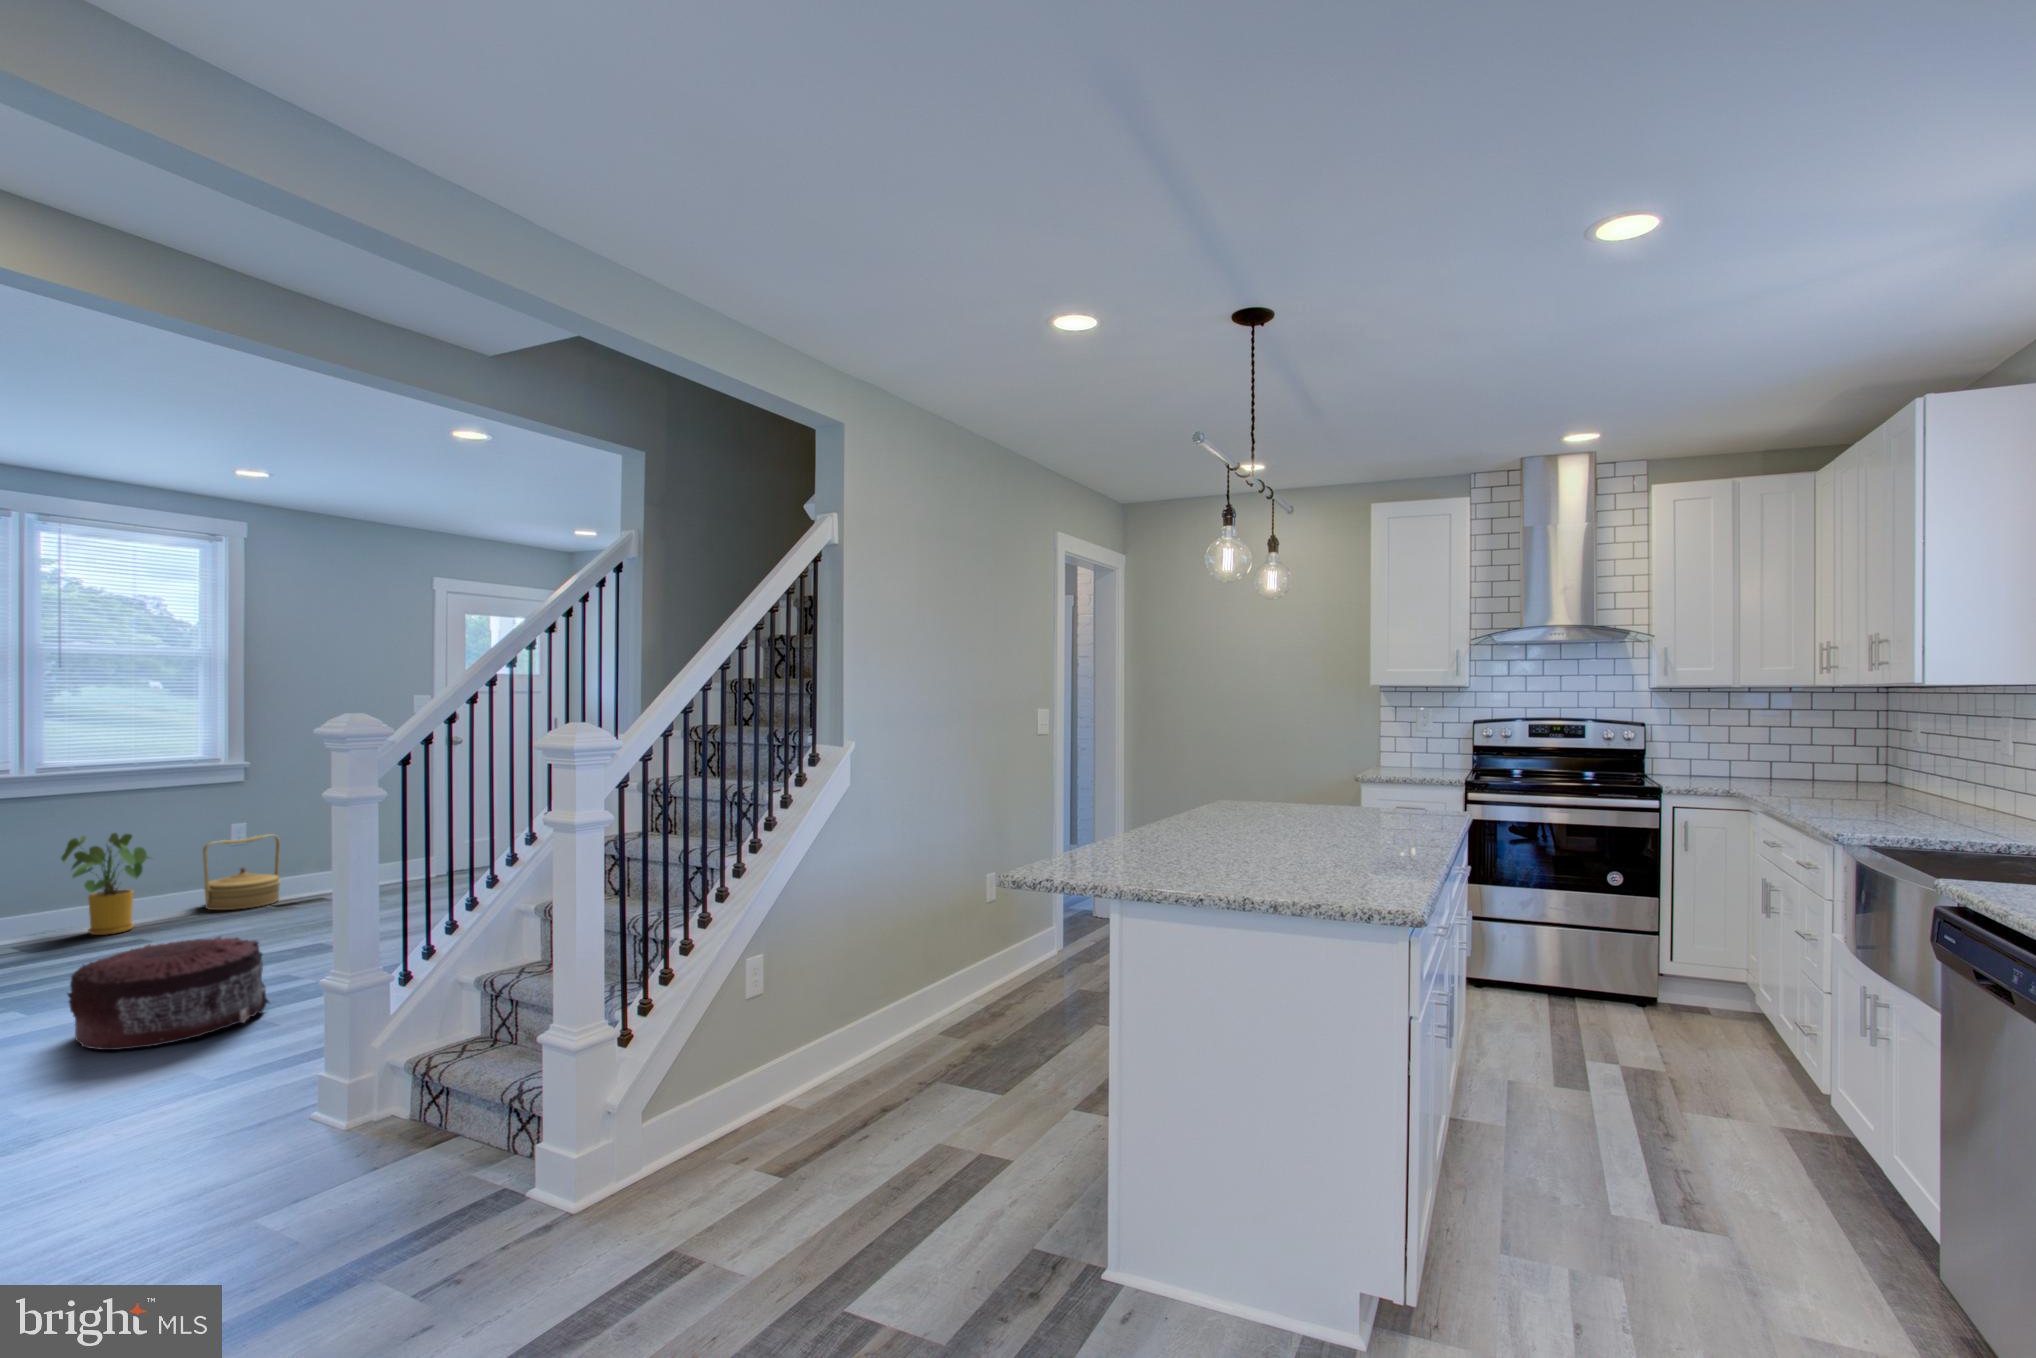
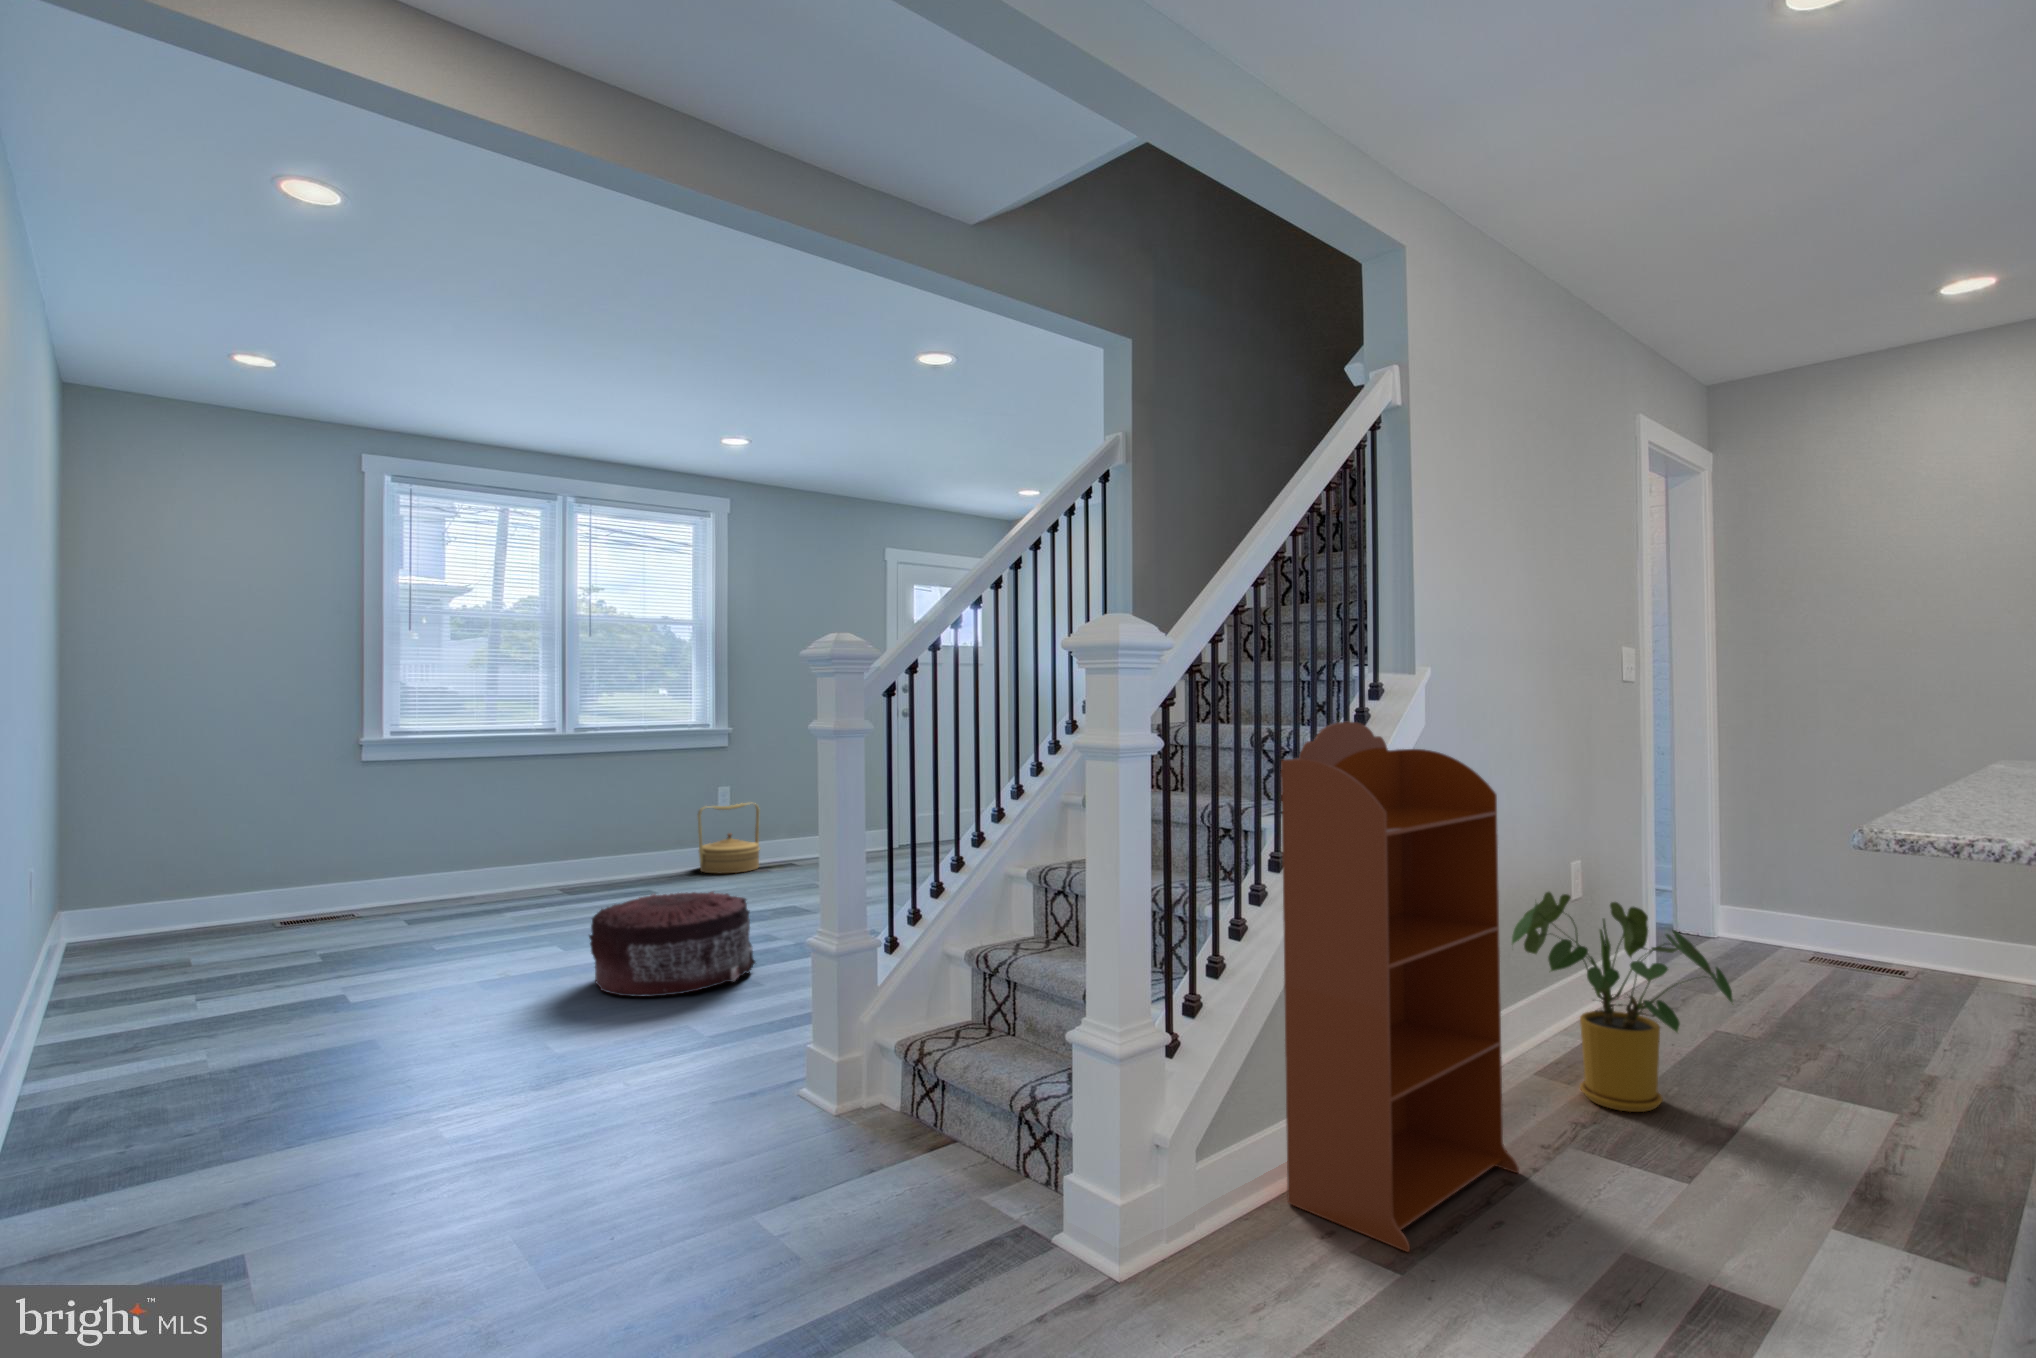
bookcase: none [719,787,892,1160] -> present [1281,722,1519,1252]
house plant: present [61,833,150,935] -> present [1512,892,1733,1112]

